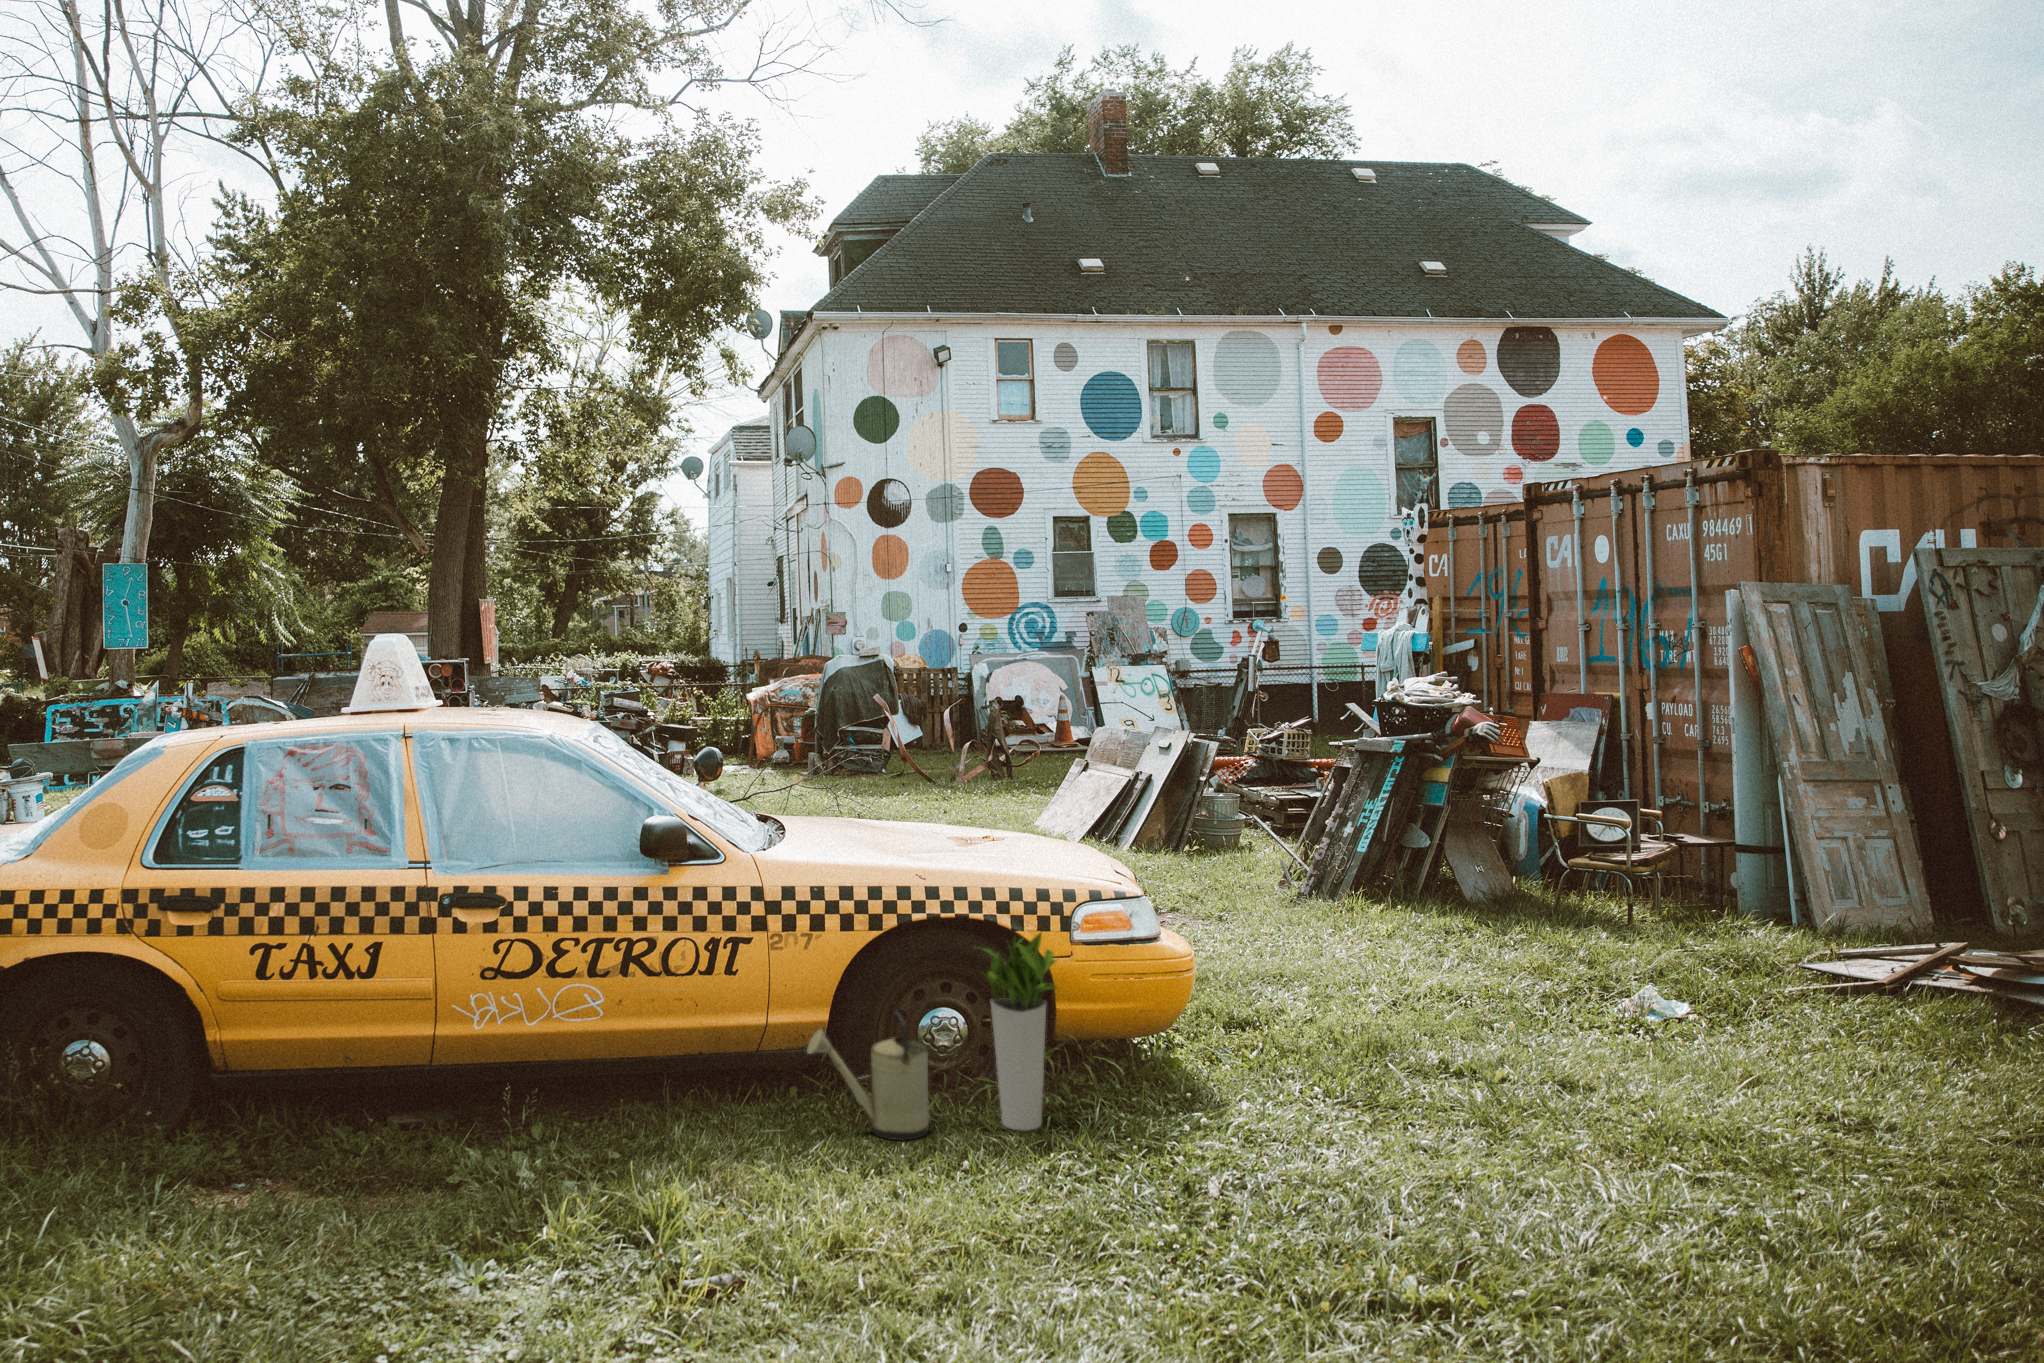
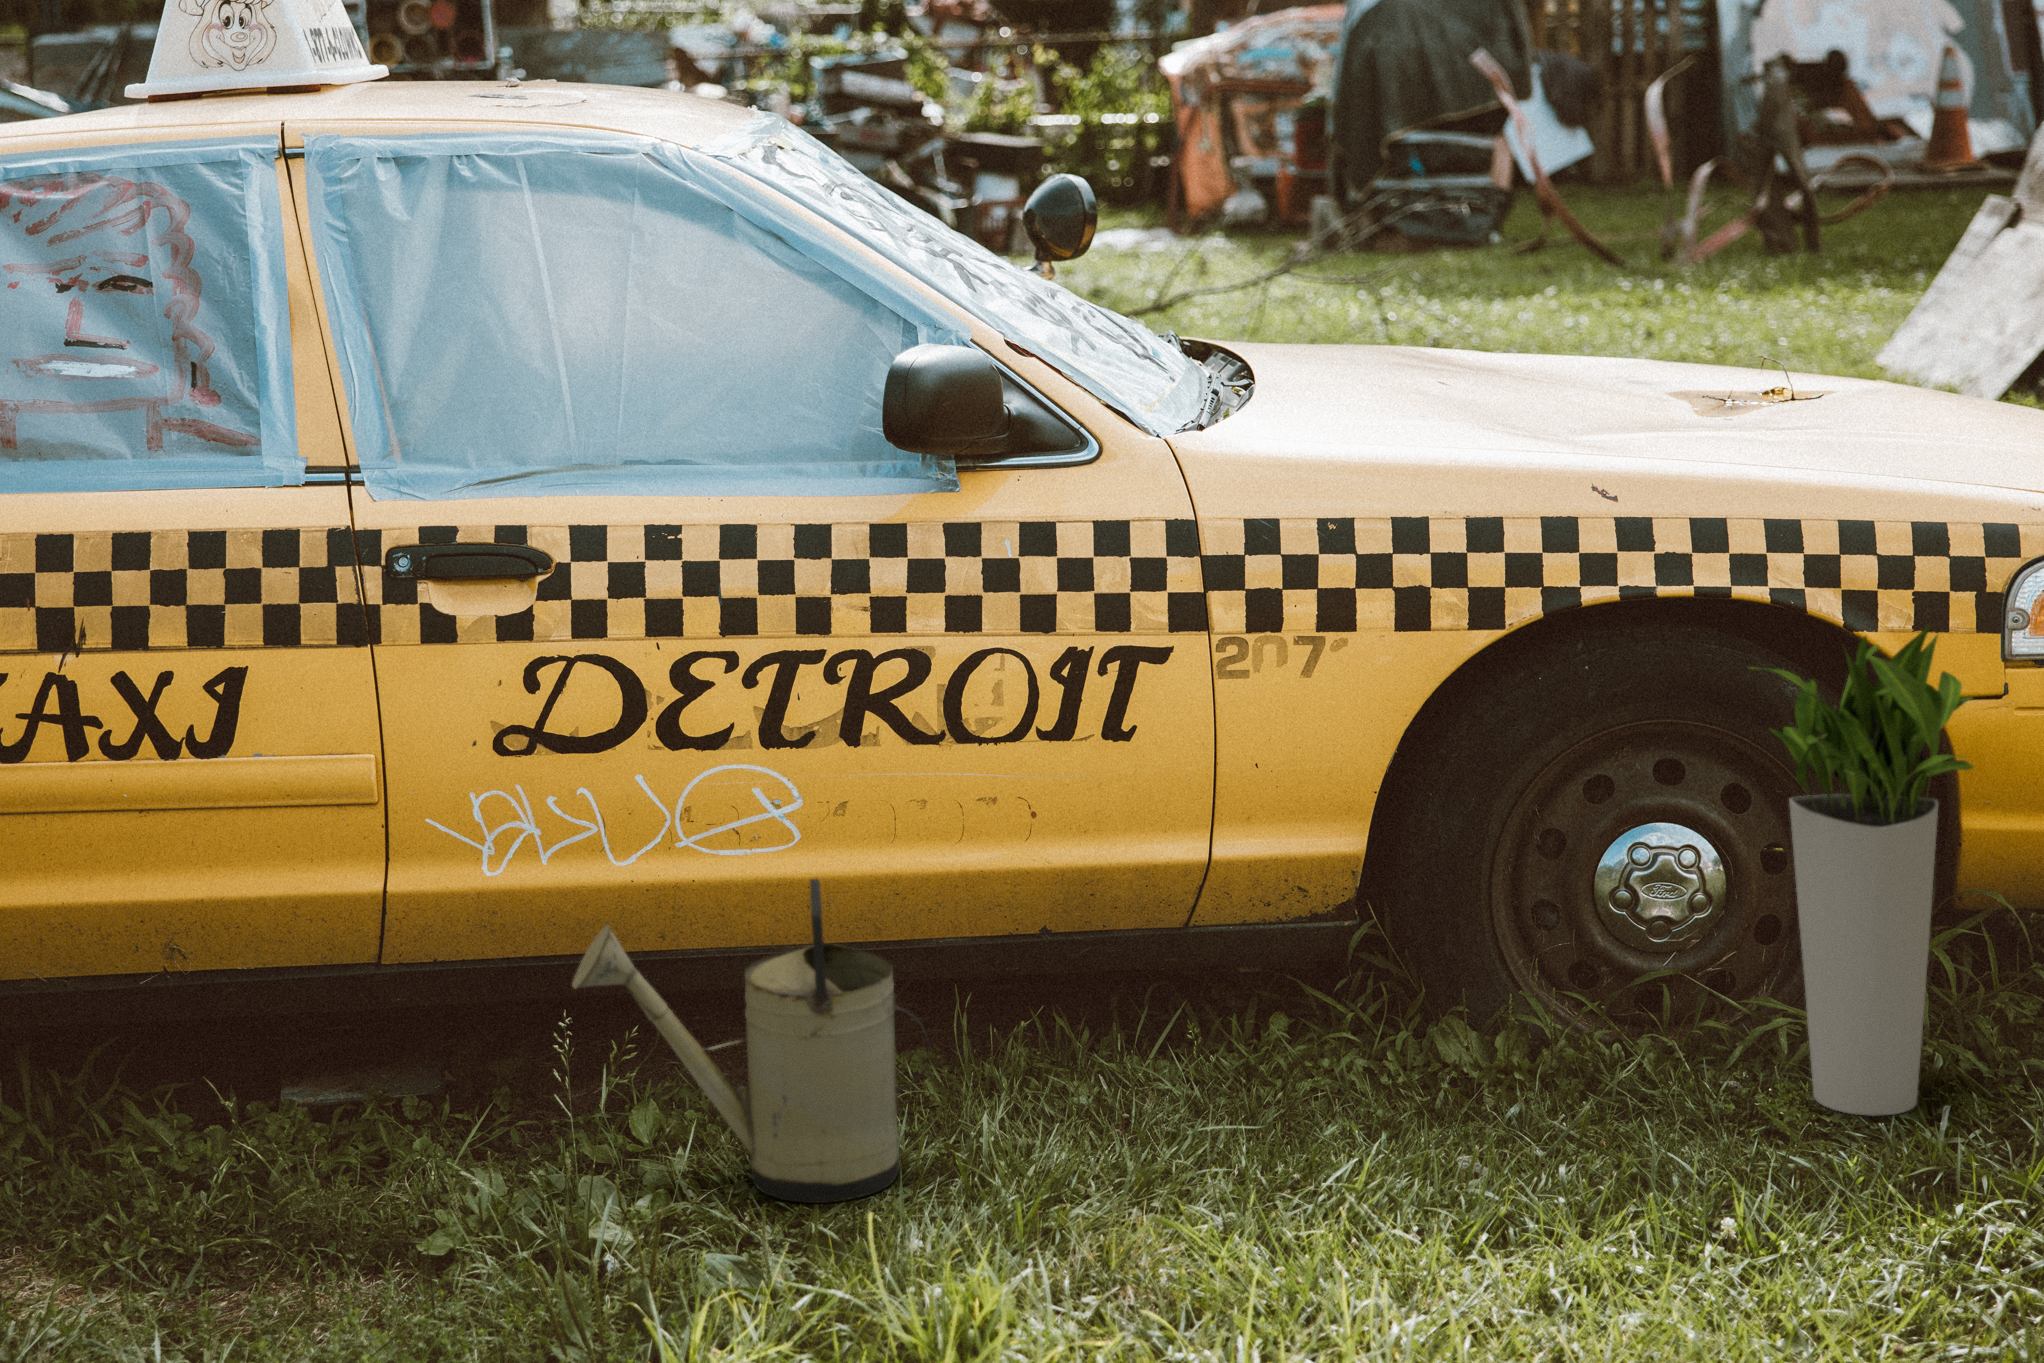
watering can: present [807,1011,929,1141] -> present [572,879,926,1203]

